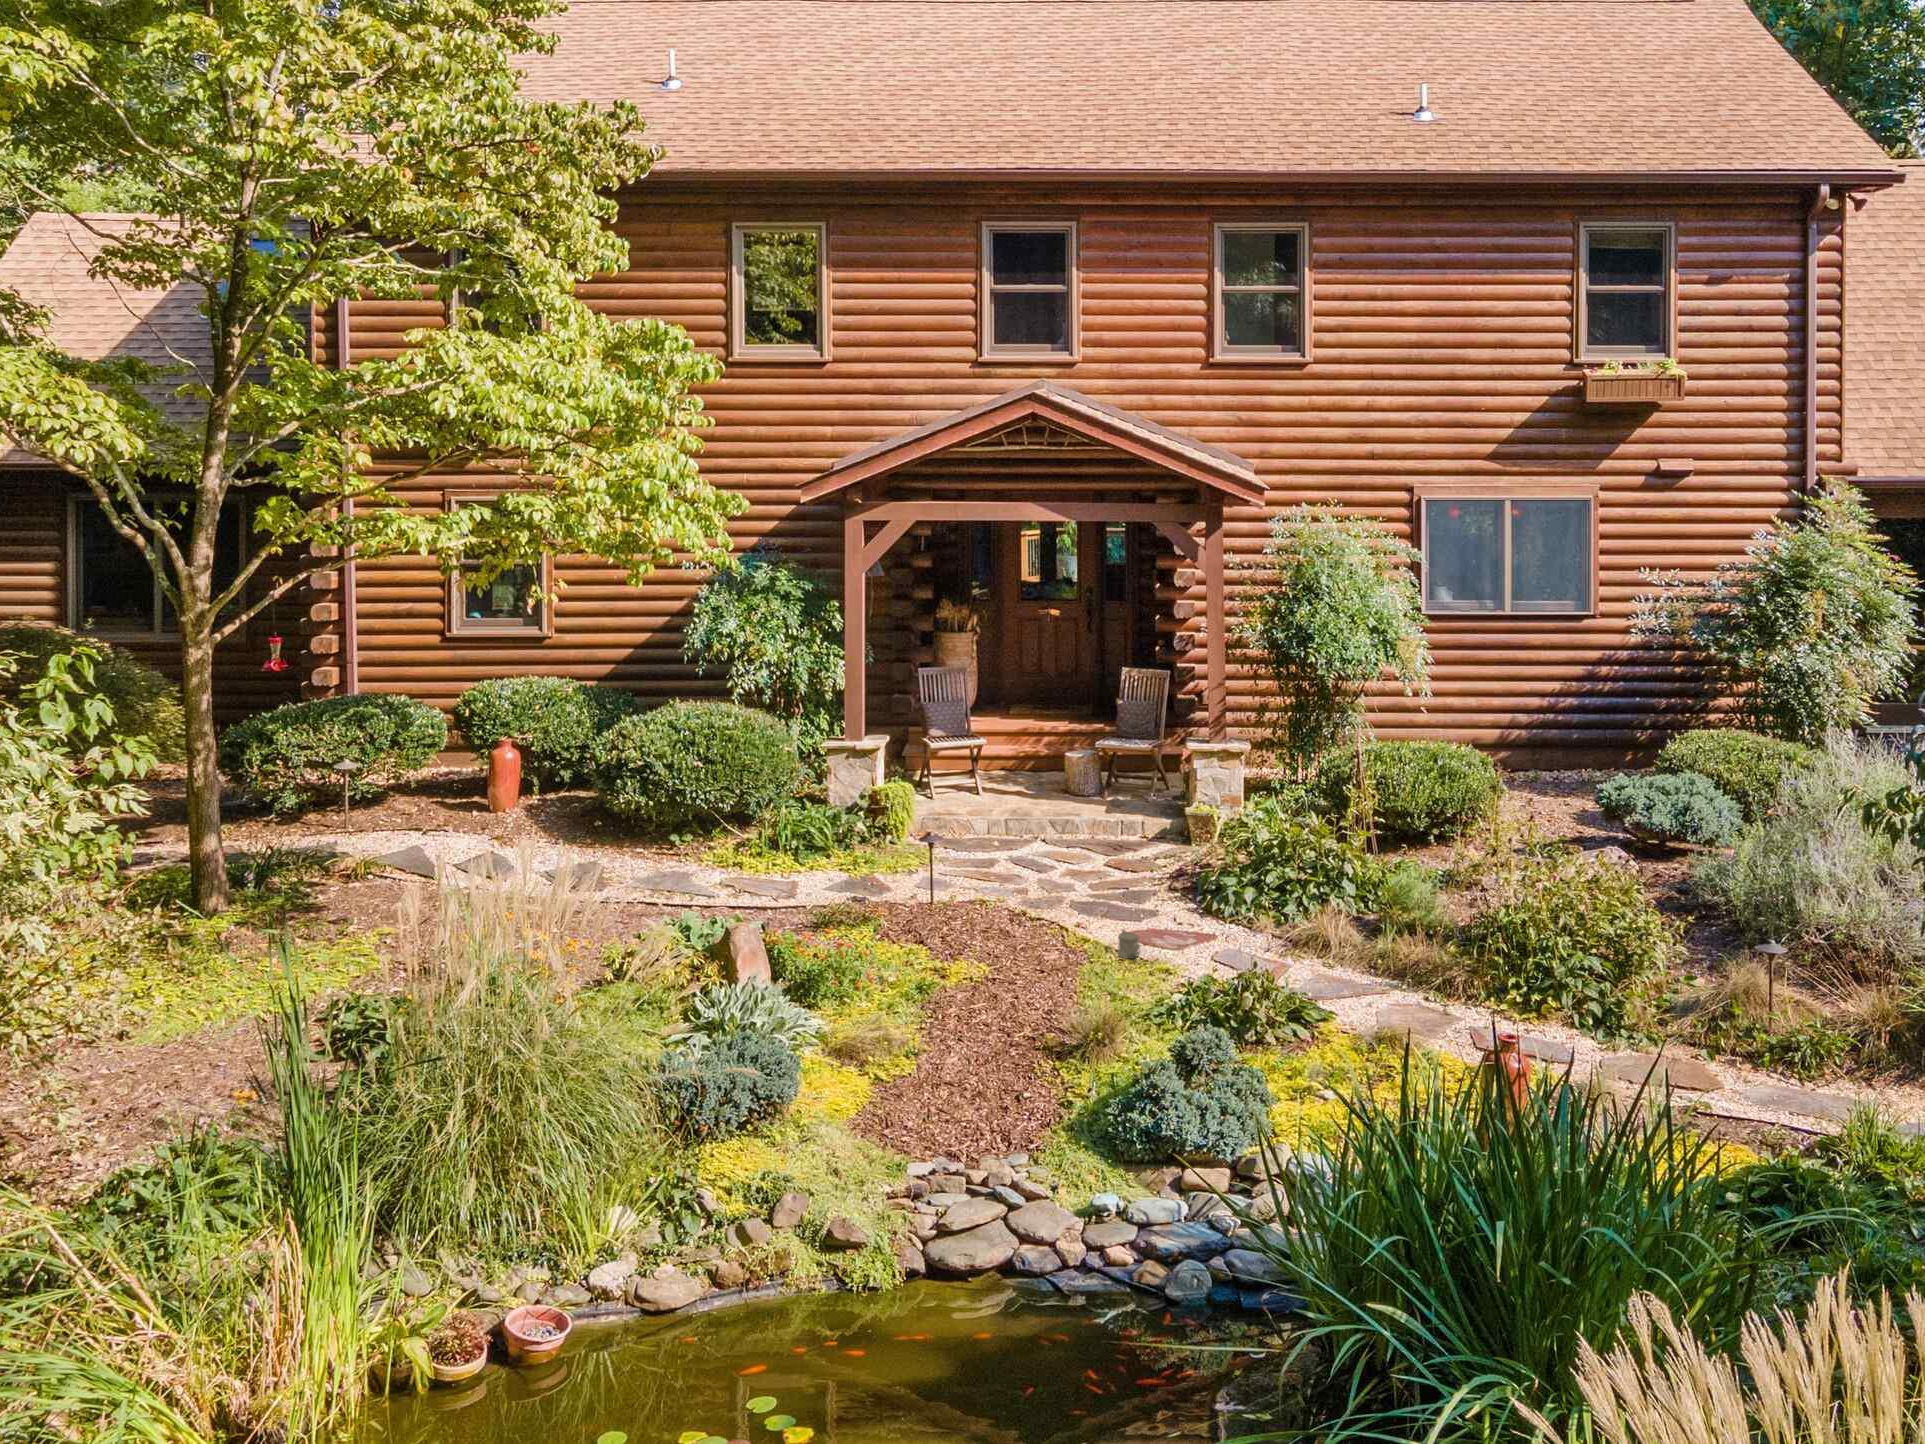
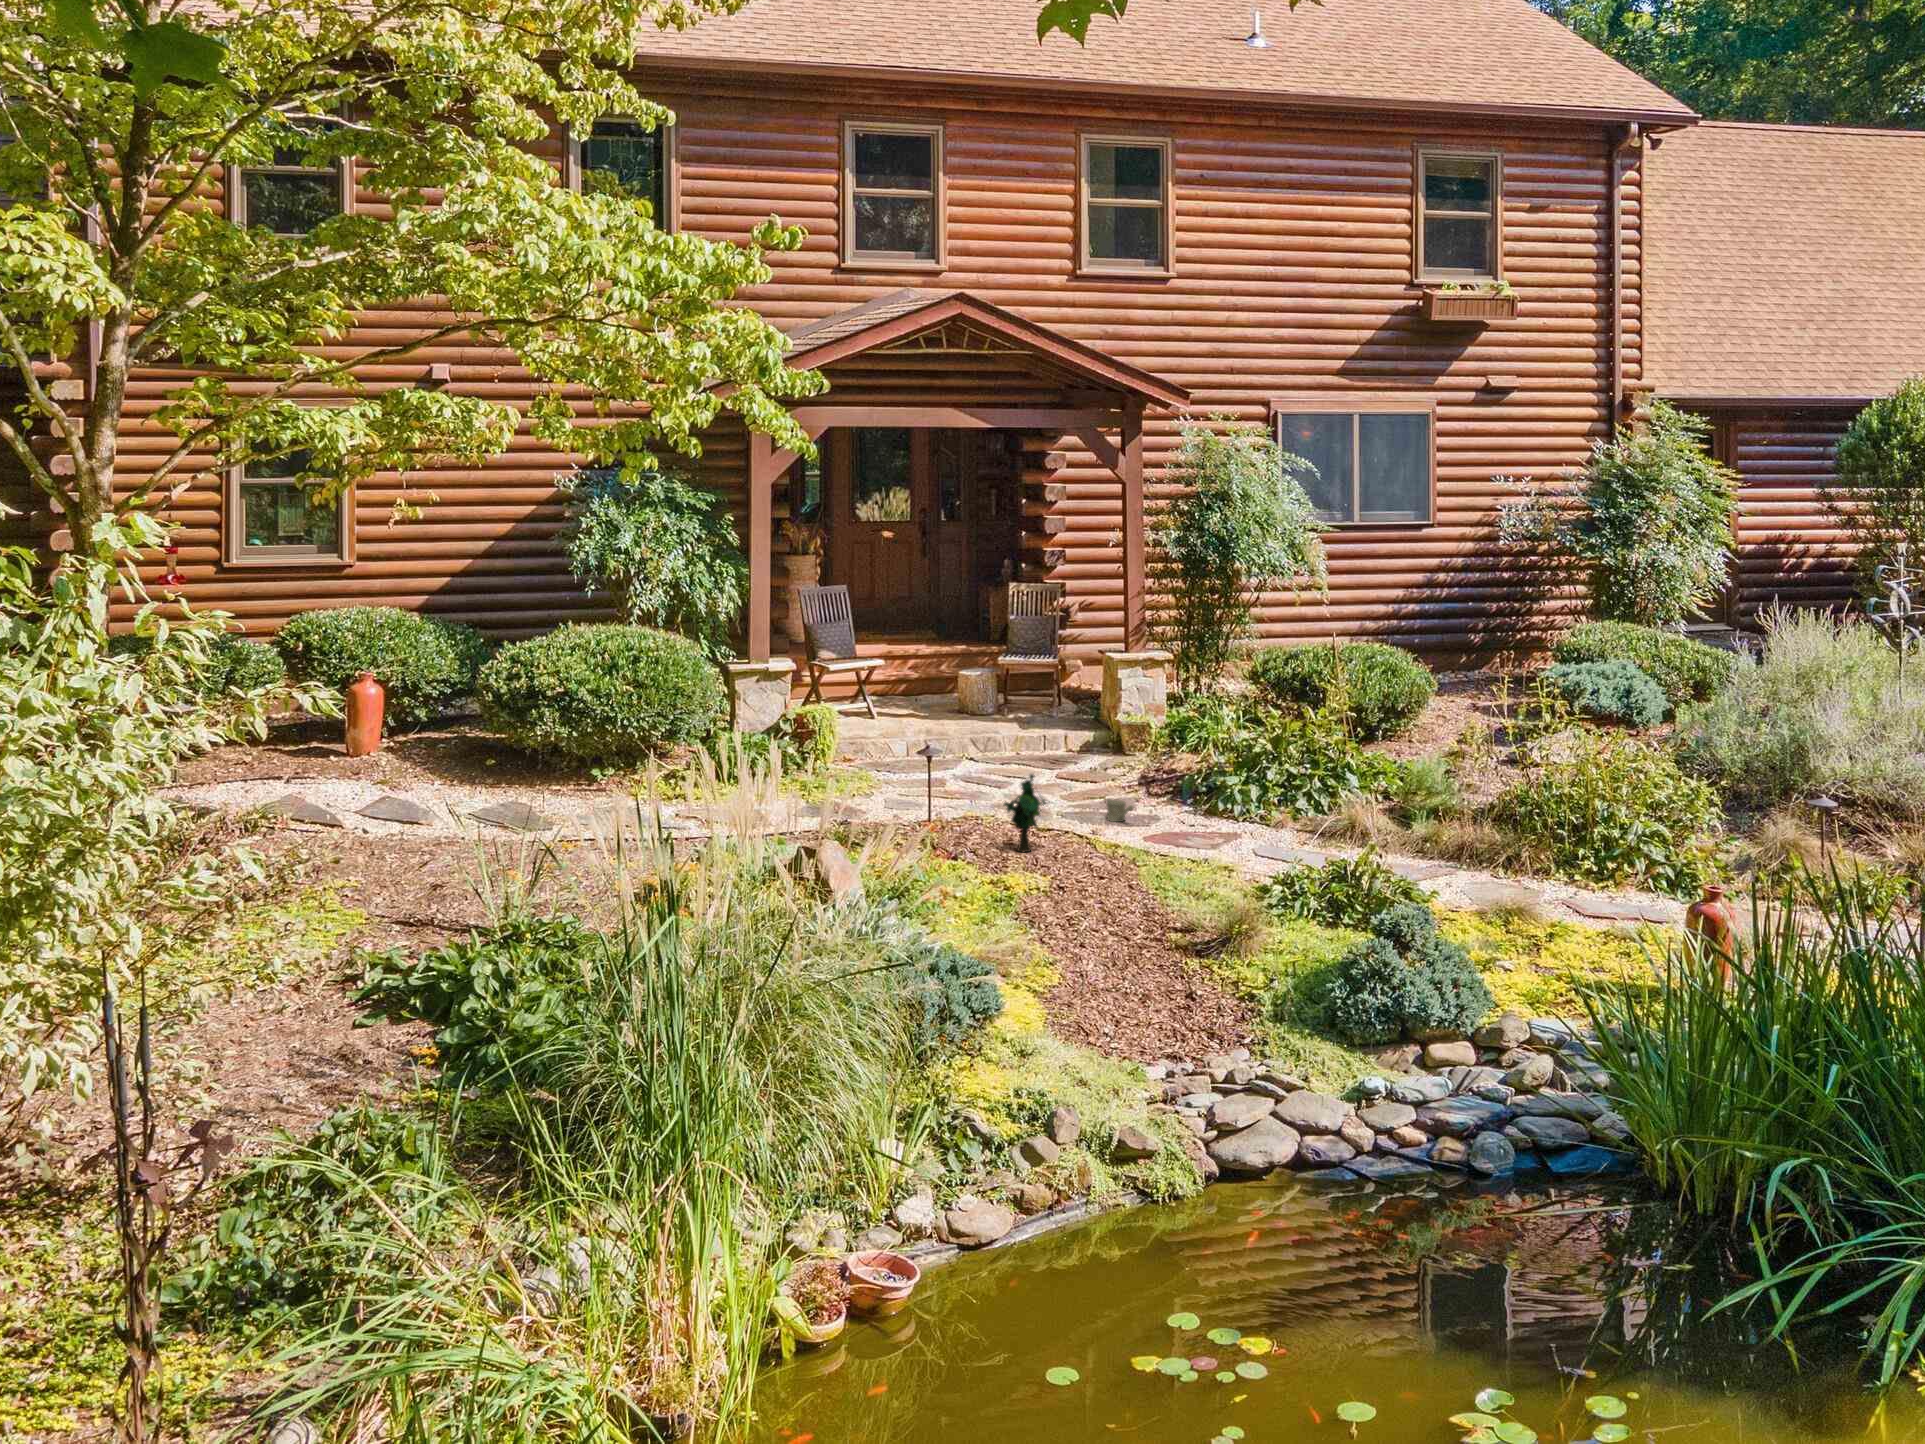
decorative plant: none [968,910,1017,999] -> present [1004,774,1045,852]

